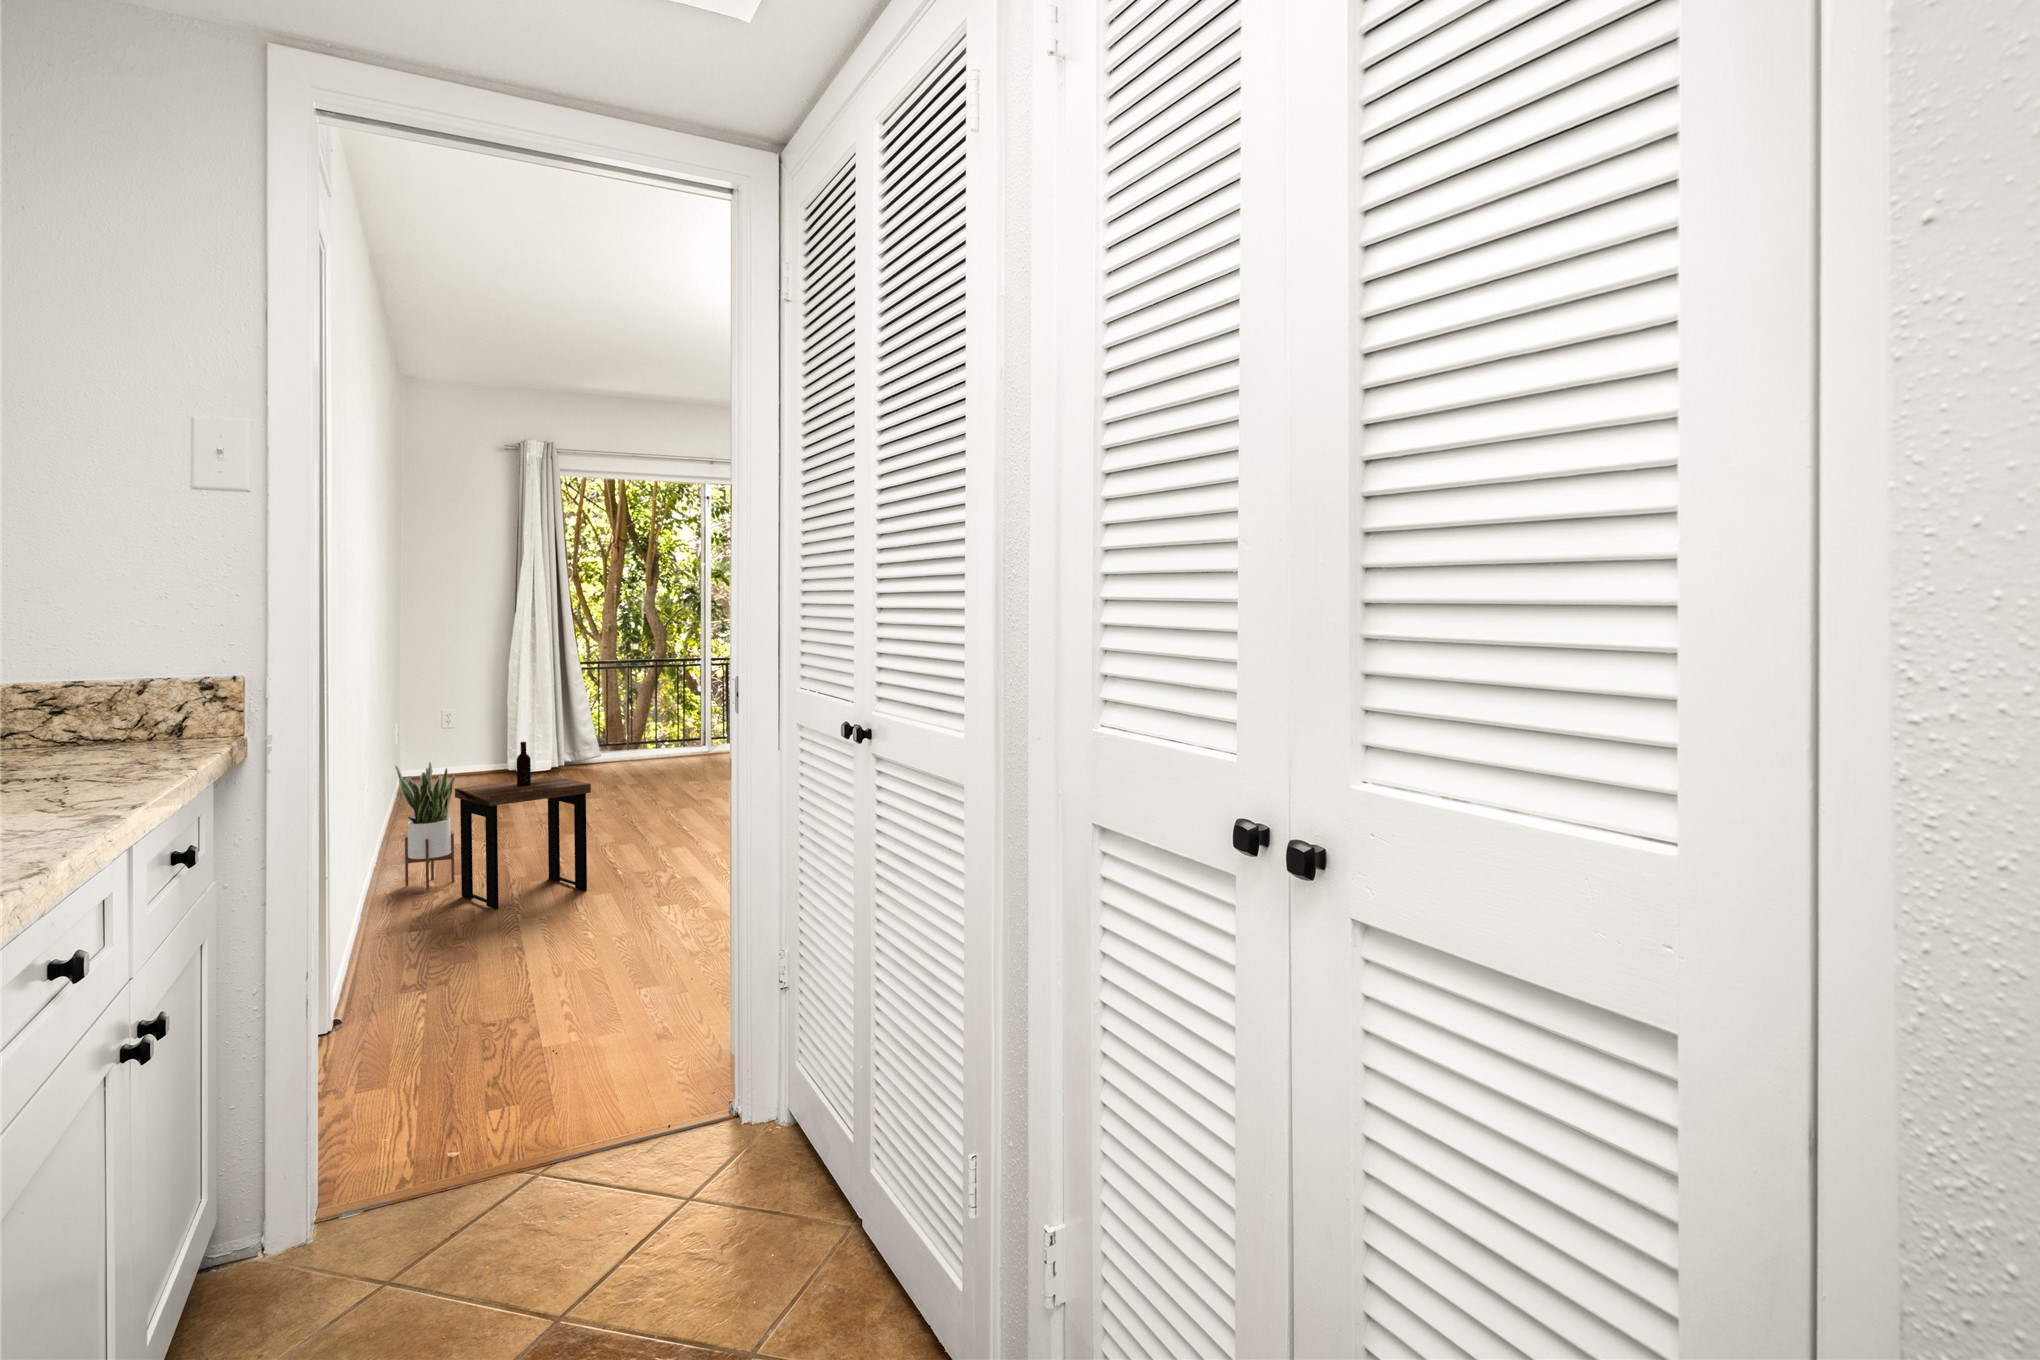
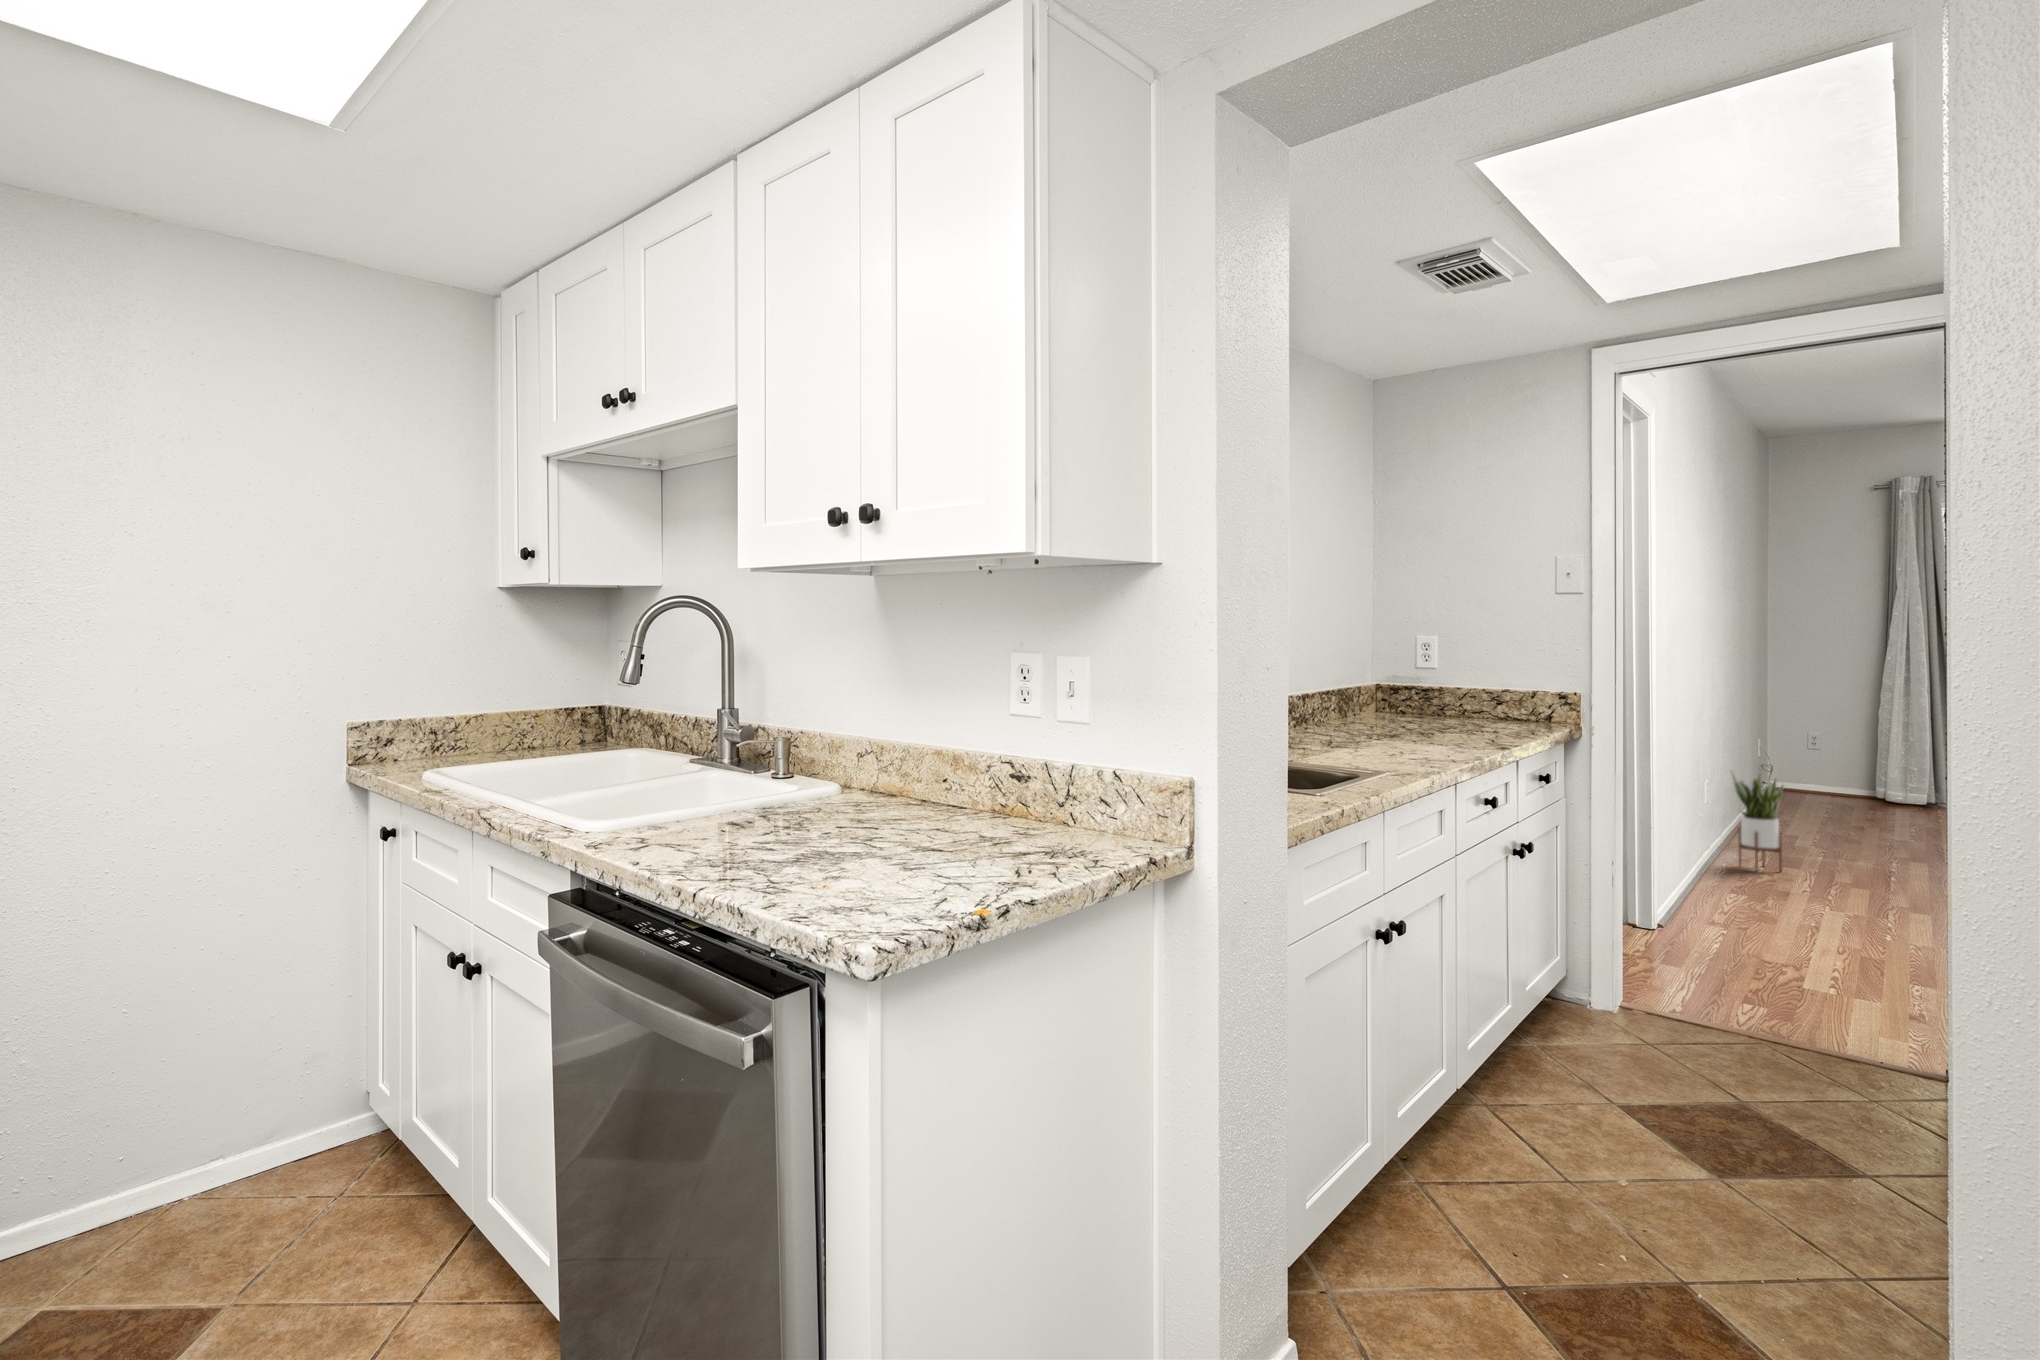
side table: present [455,742,591,909] -> none [1777,762,1913,906]

